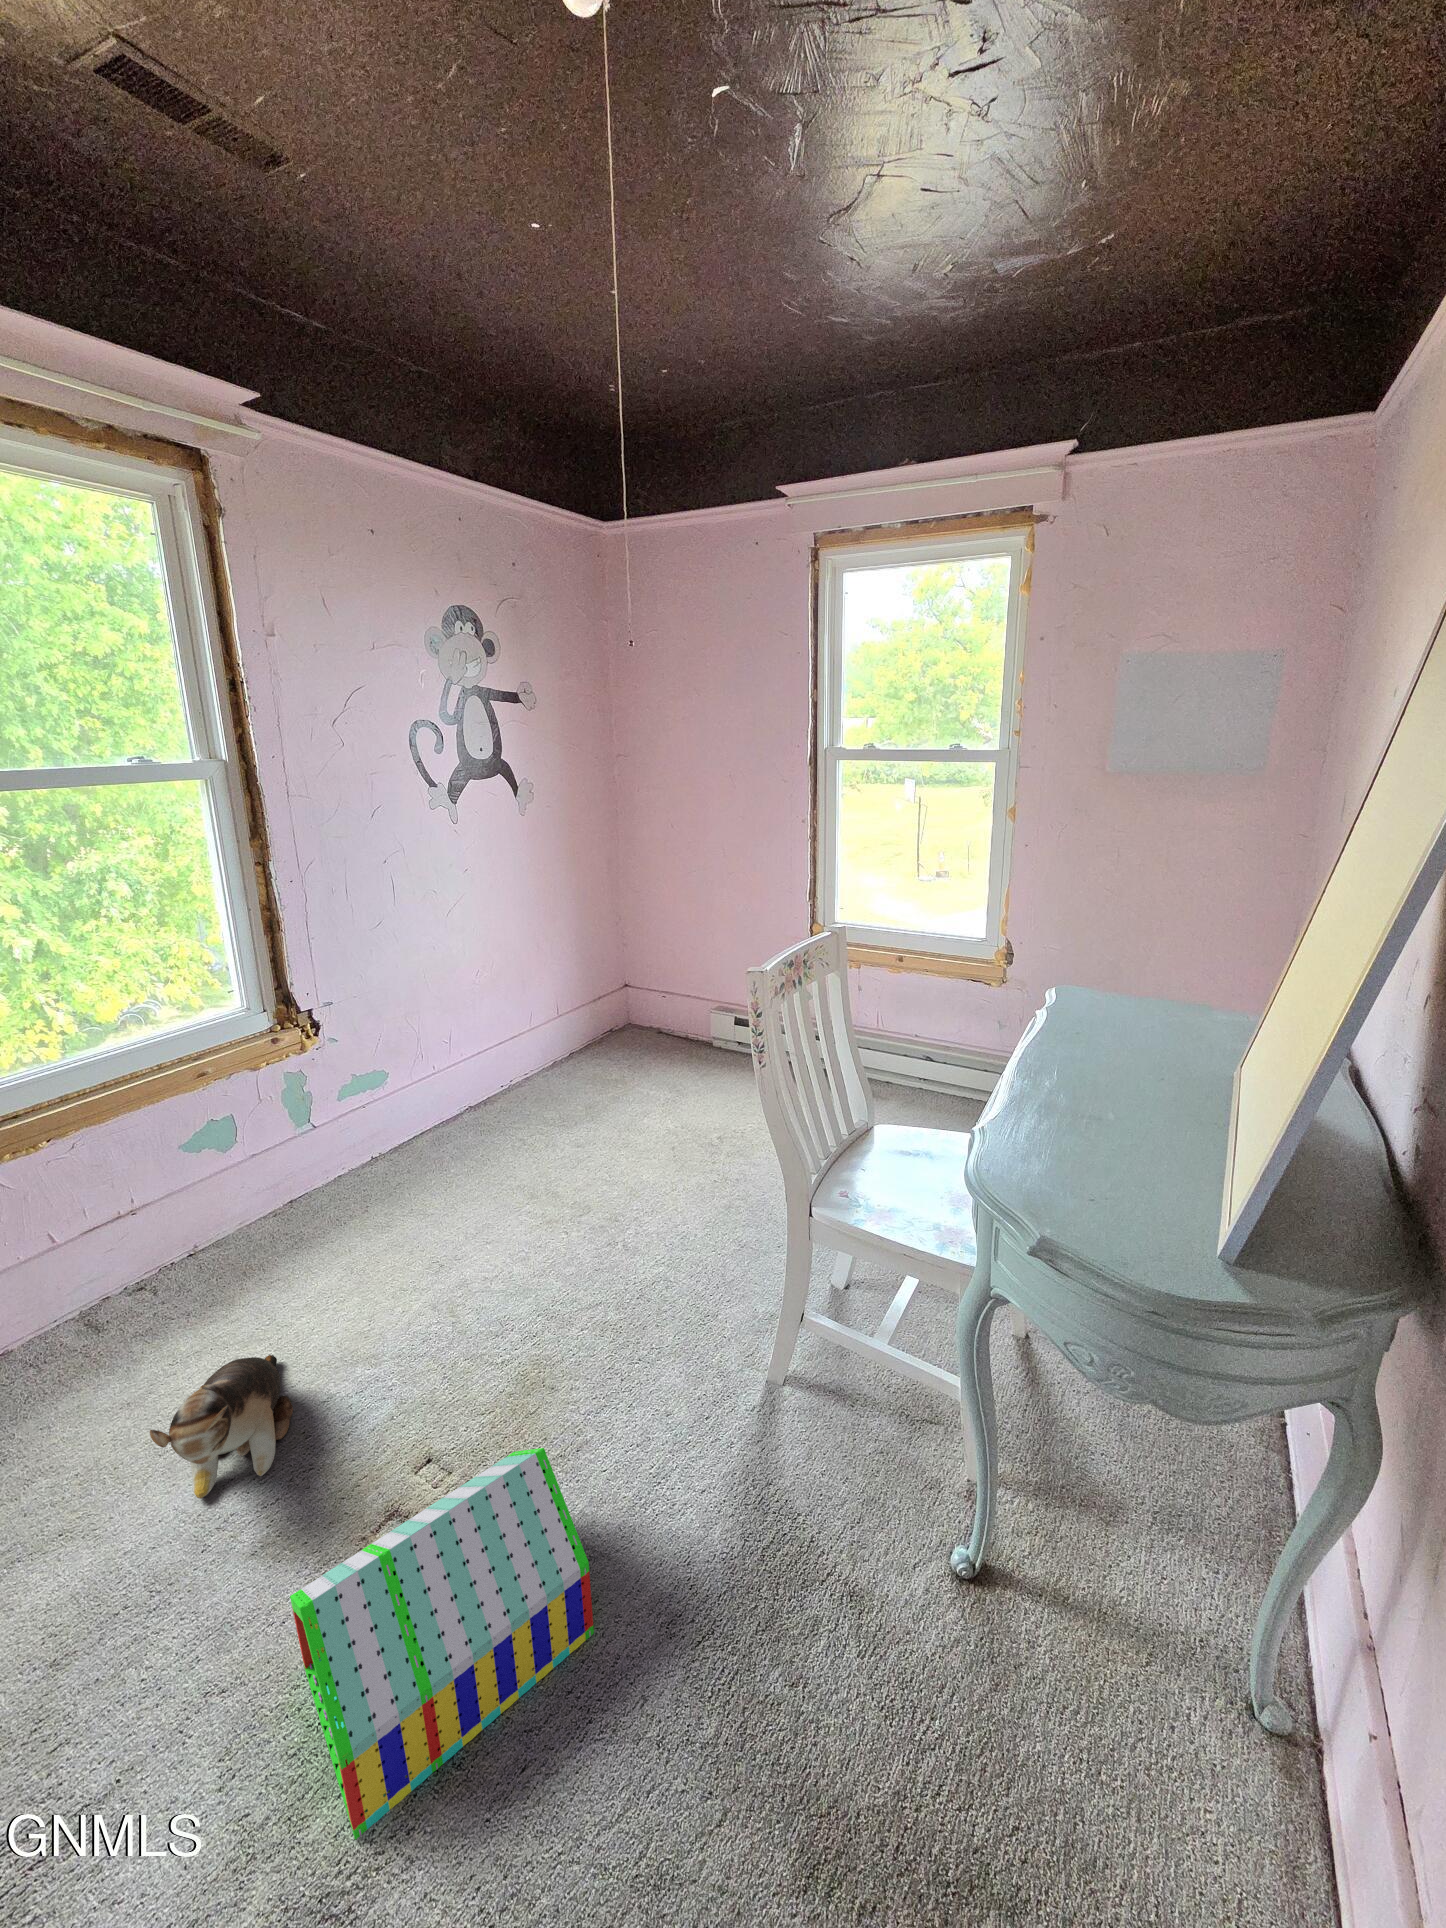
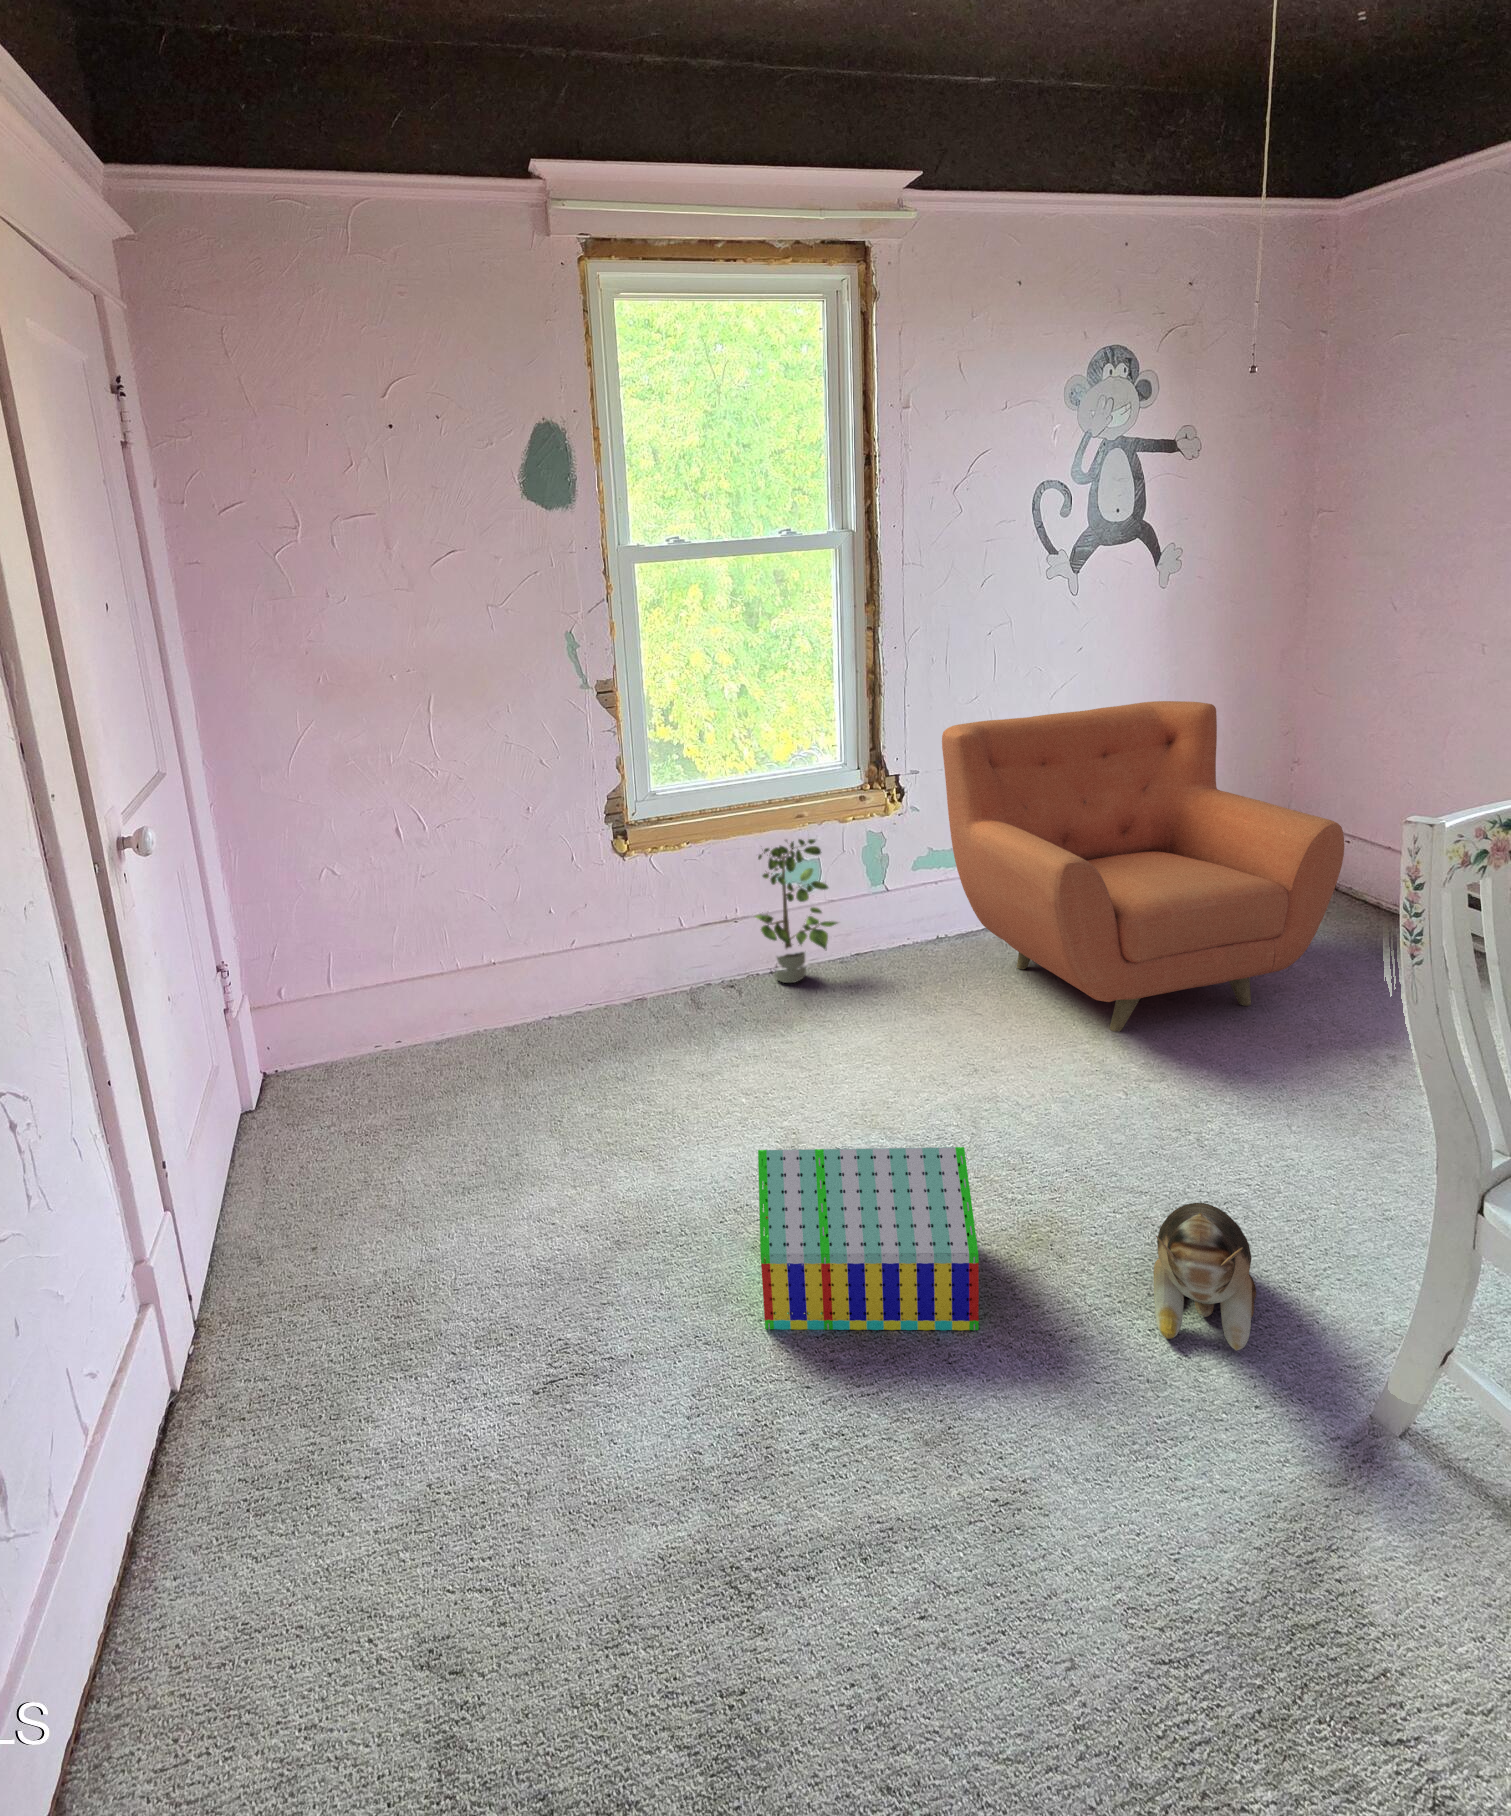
armchair: none [361,908,692,1205] -> present [942,701,1344,1032]
potted plant: none [148,1098,273,1272] -> present [756,839,837,983]
plush toy: present [150,1355,293,1499] -> present [1154,1203,1256,1351]

